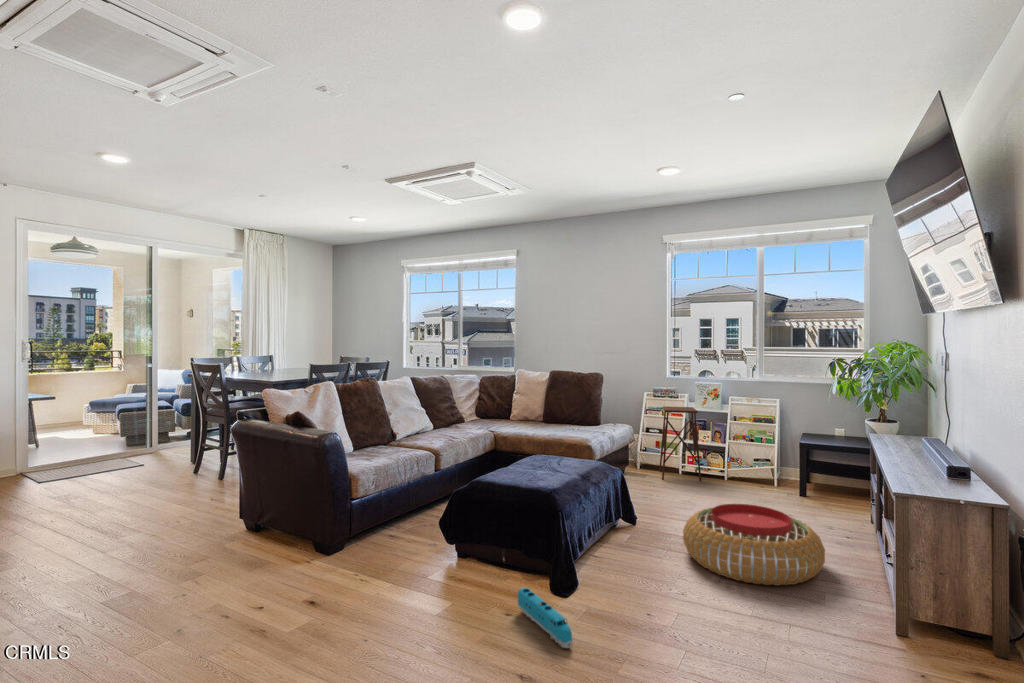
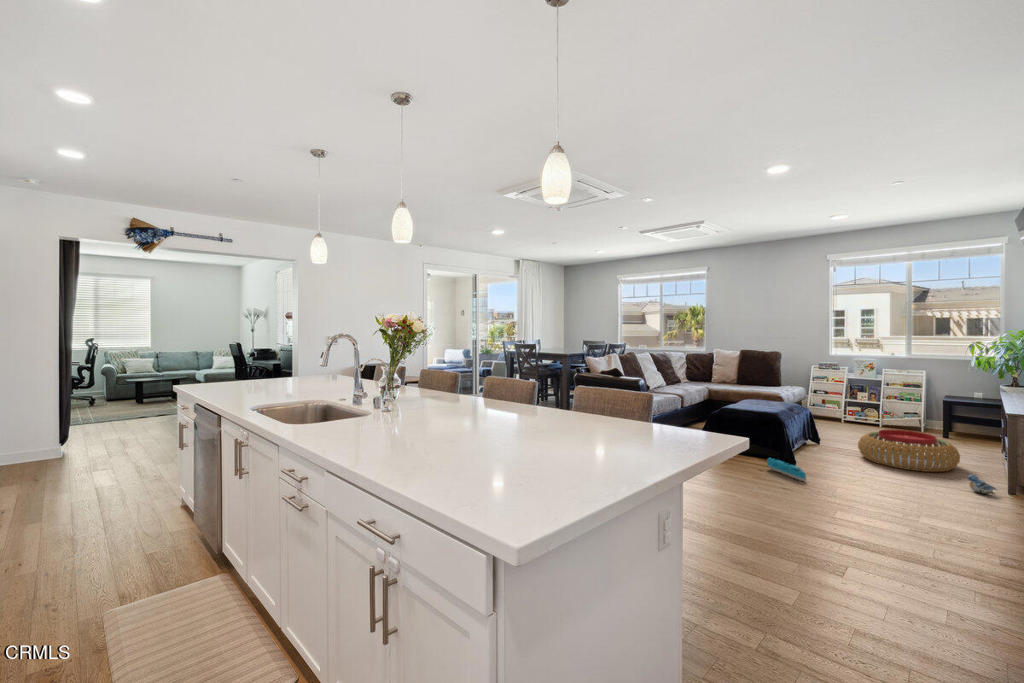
side table: present [659,406,701,482] -> none [825,375,861,426]
plush toy: none [840,606,887,649] -> present [968,474,997,494]

